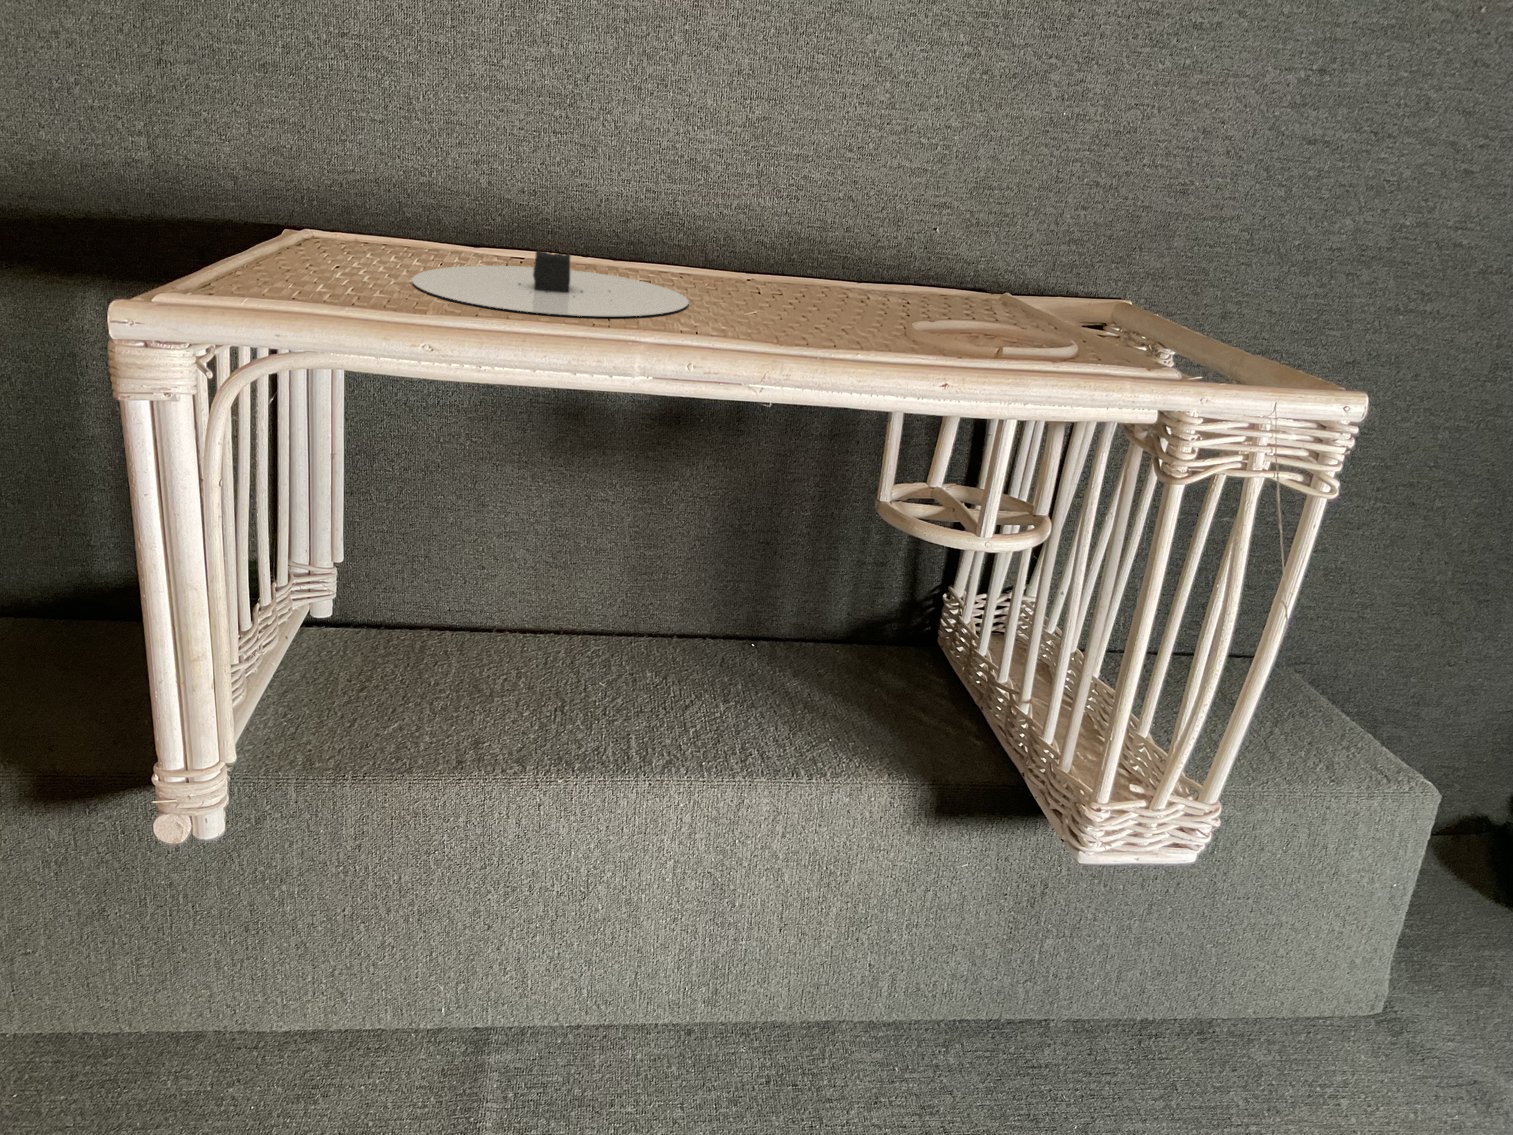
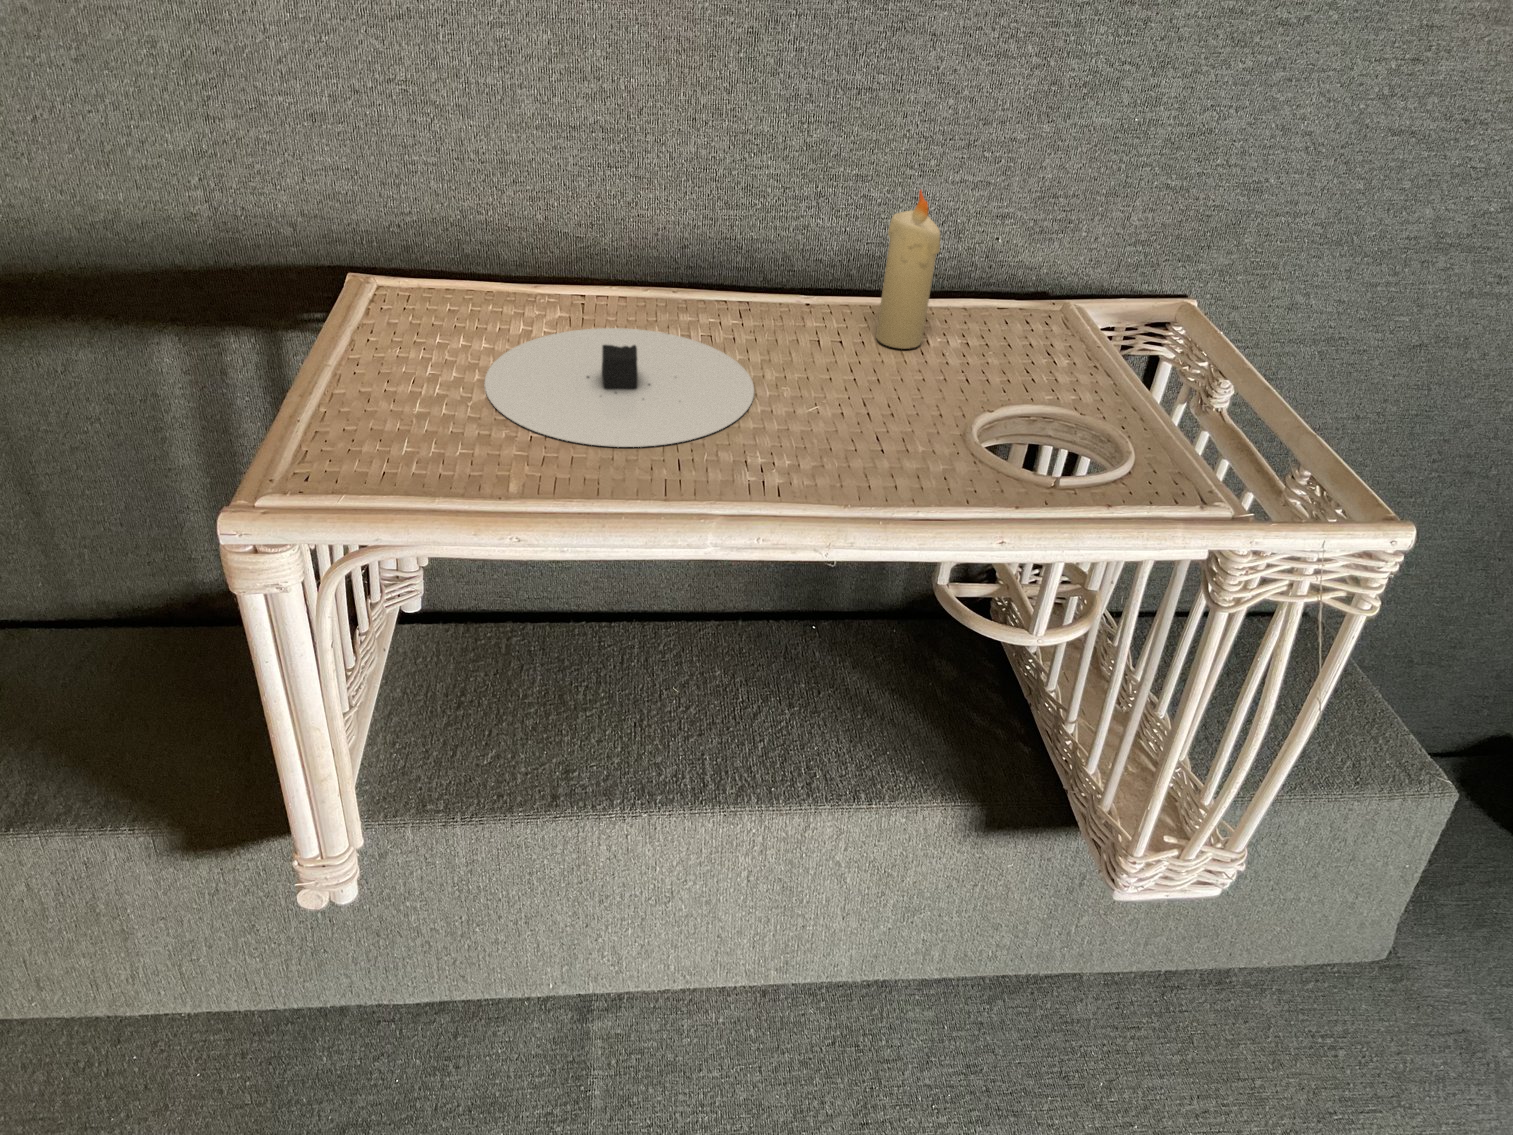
candle: none [815,137,877,300] -> present [876,190,940,349]

